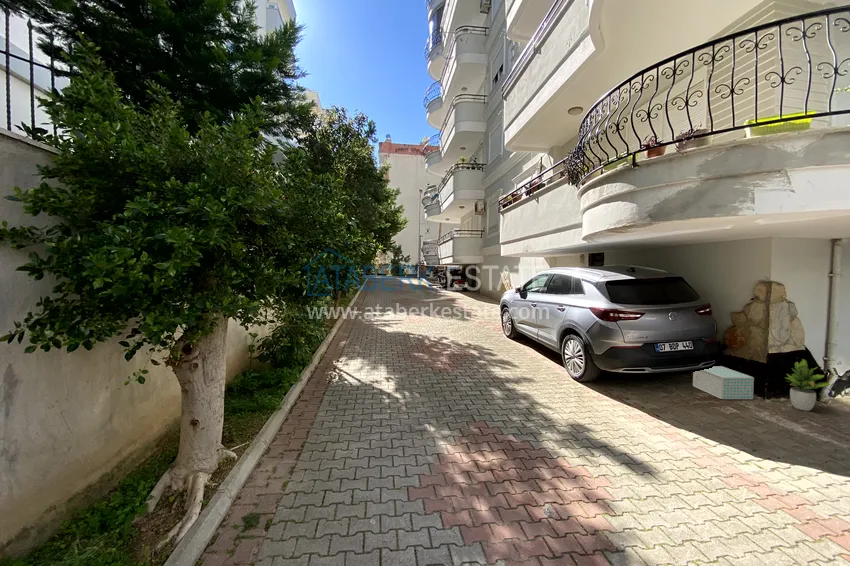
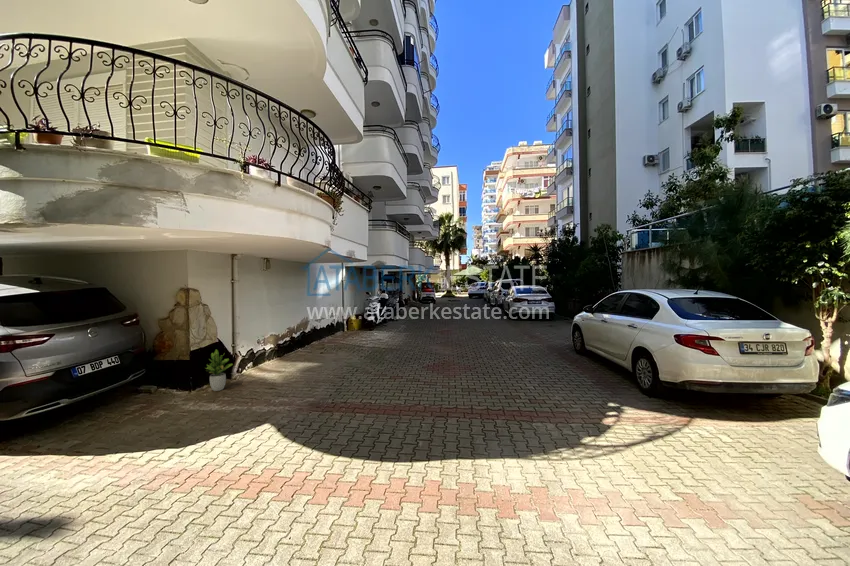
storage box: present [693,366,754,399] -> none [128,373,184,406]

